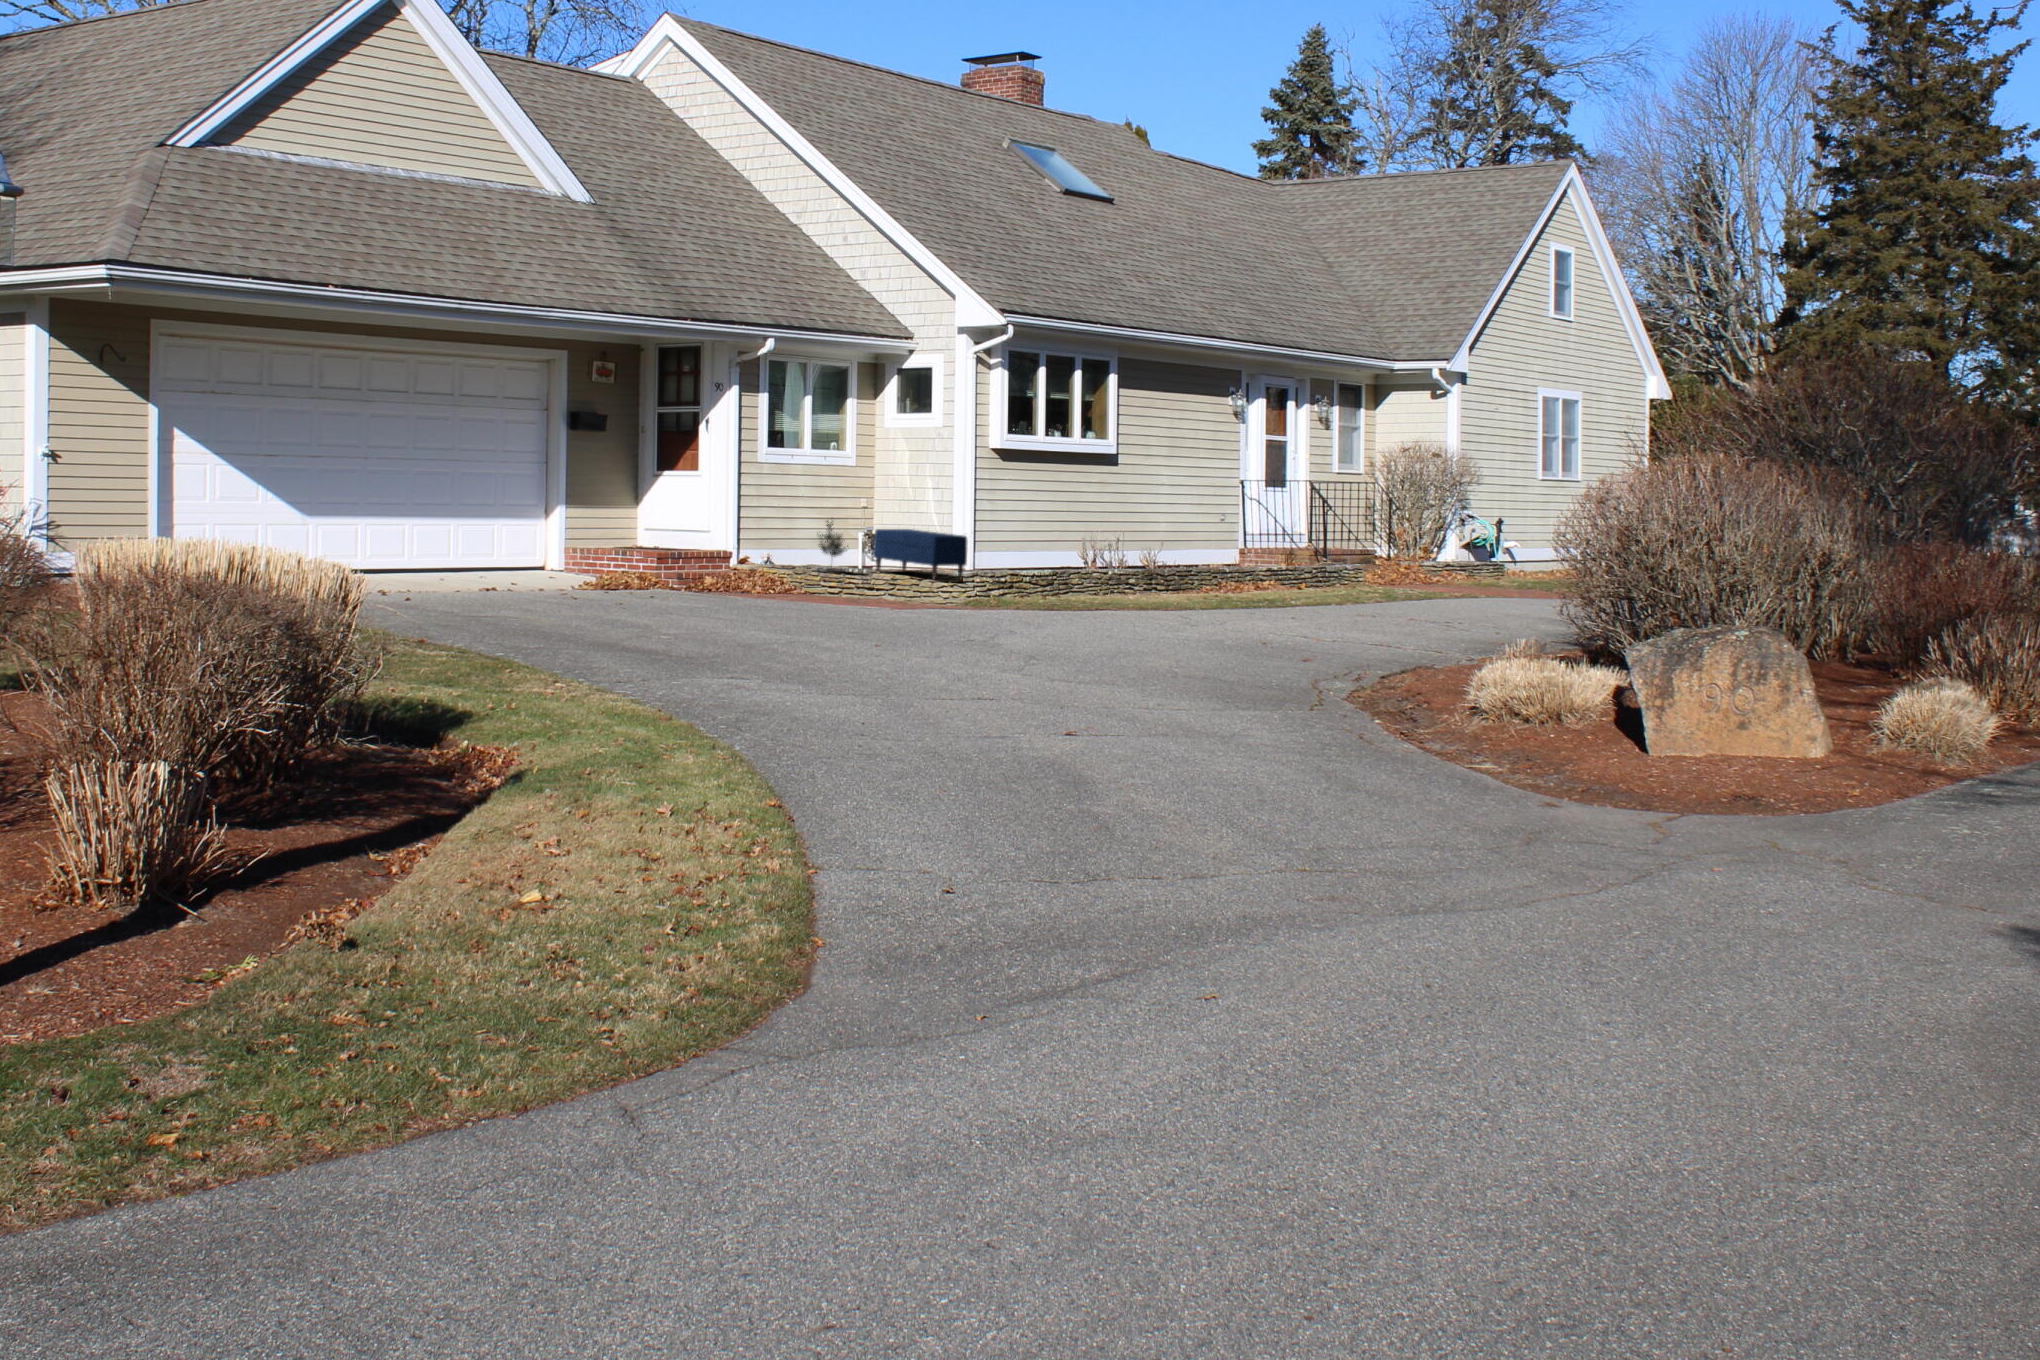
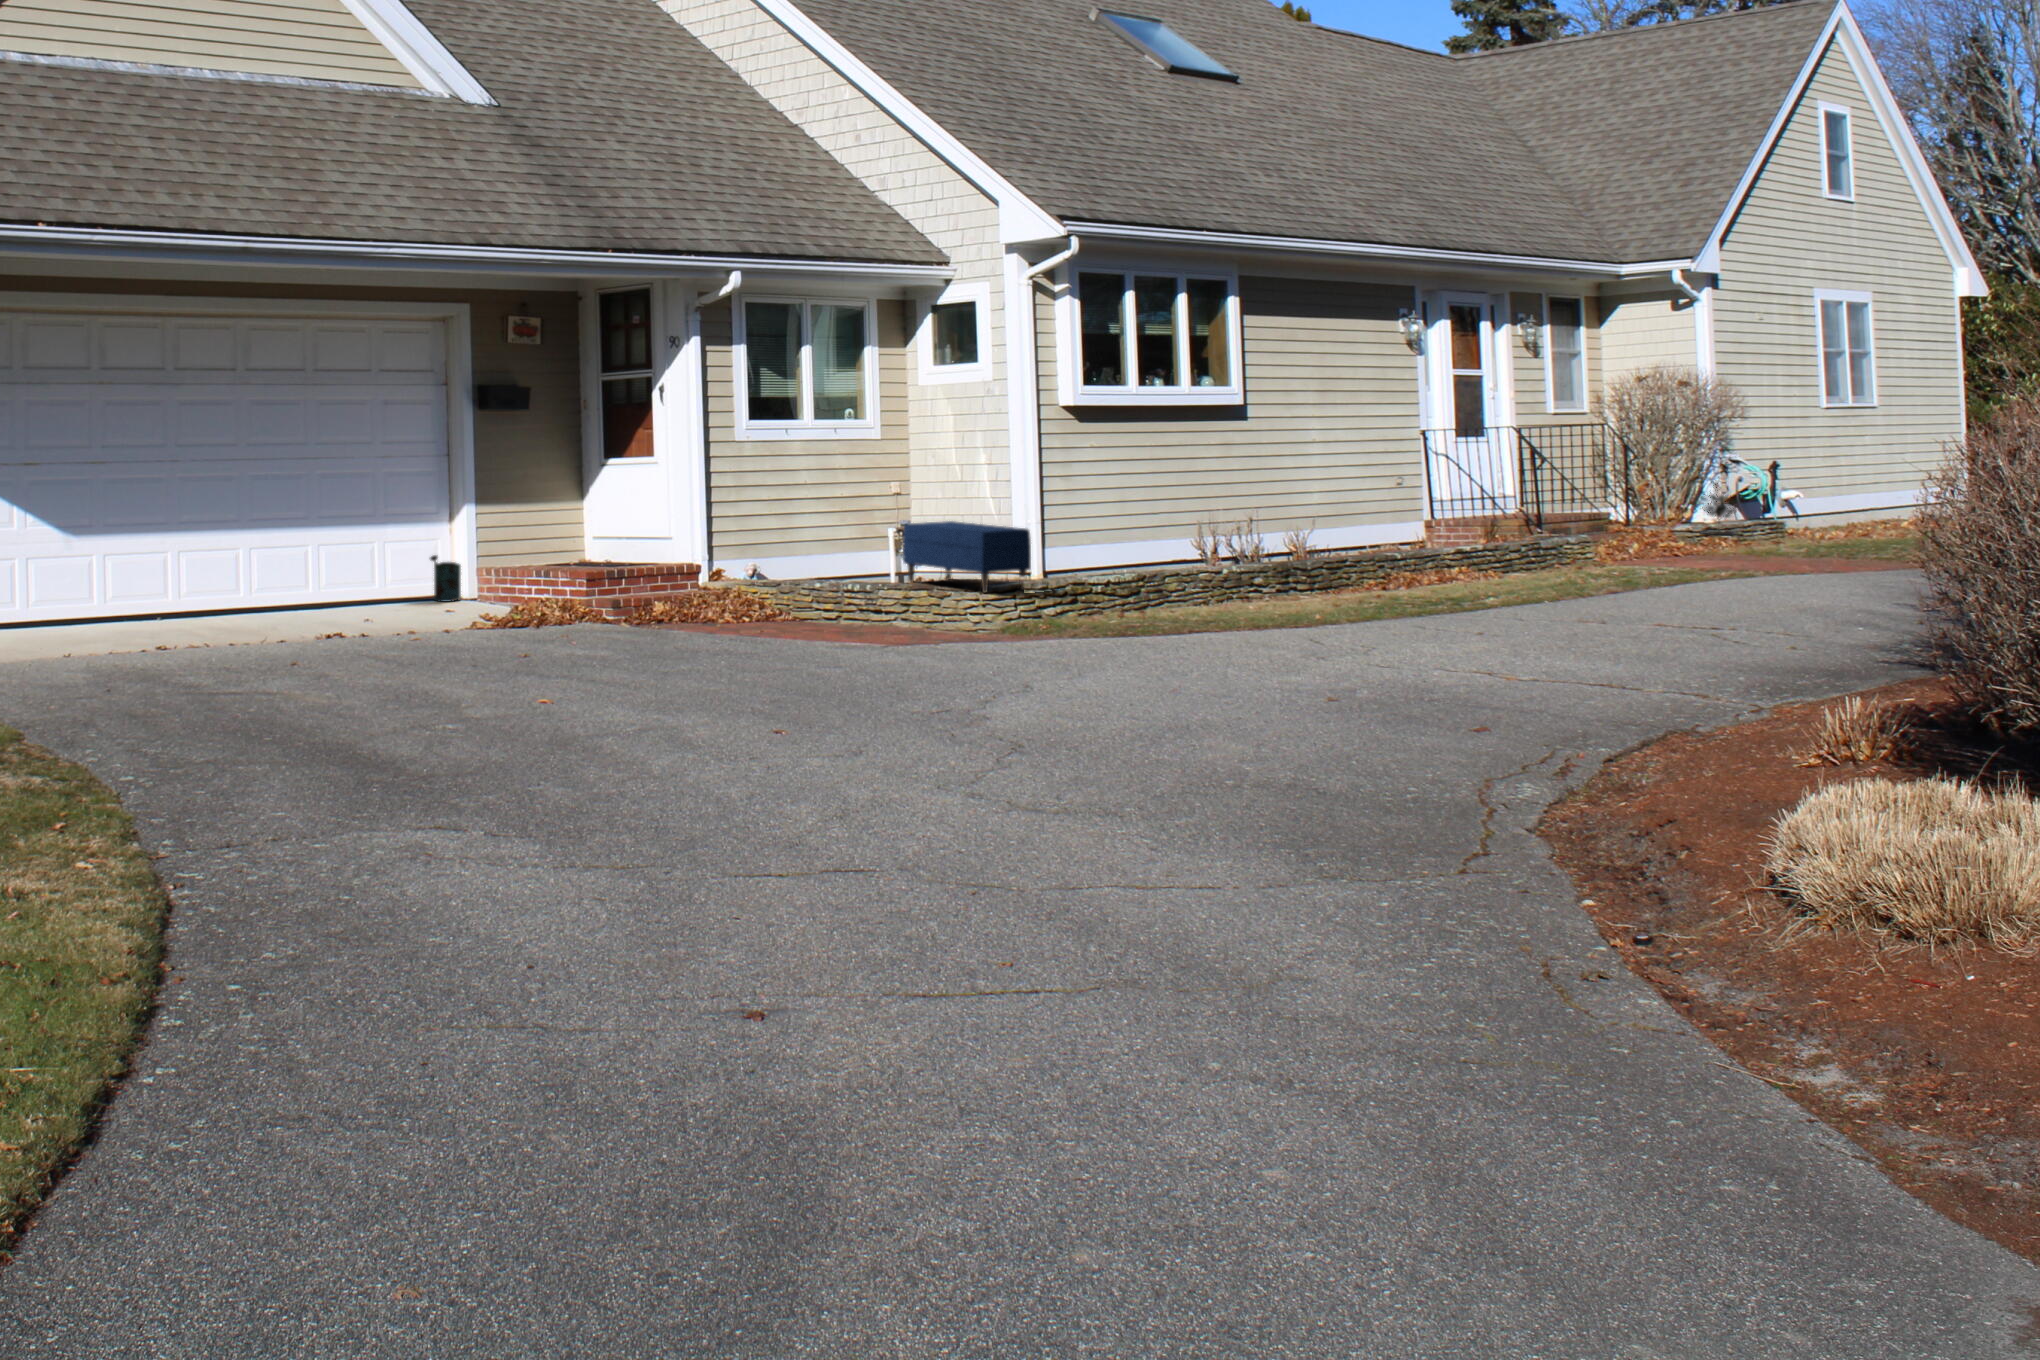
potted tree: present [816,521,848,572] -> present [1701,481,1737,535]
watering can: none [538,536,564,569] -> present [430,555,461,601]

